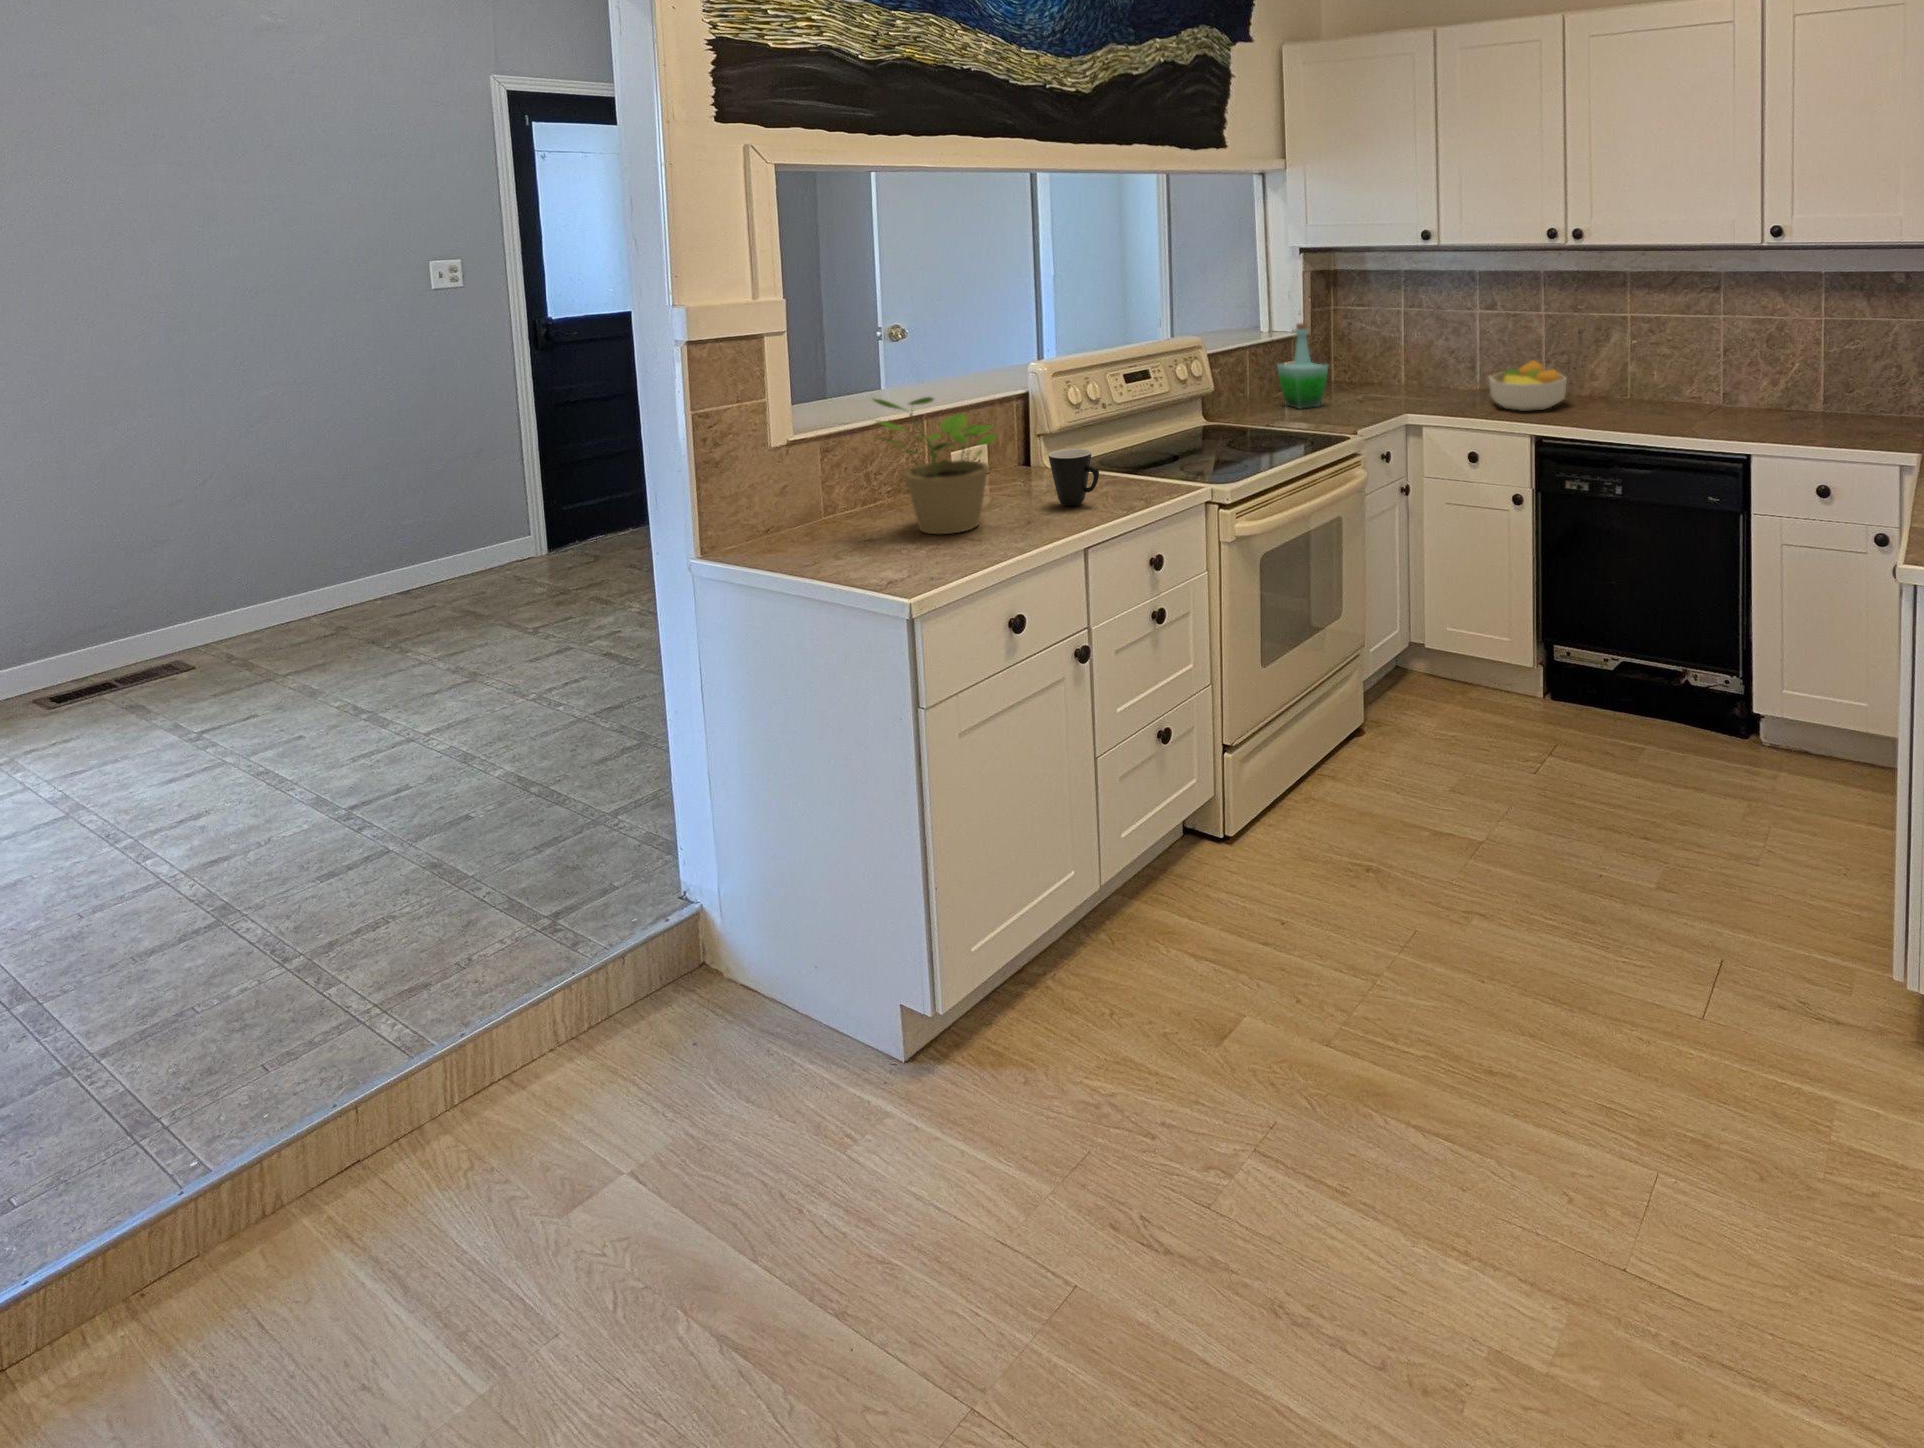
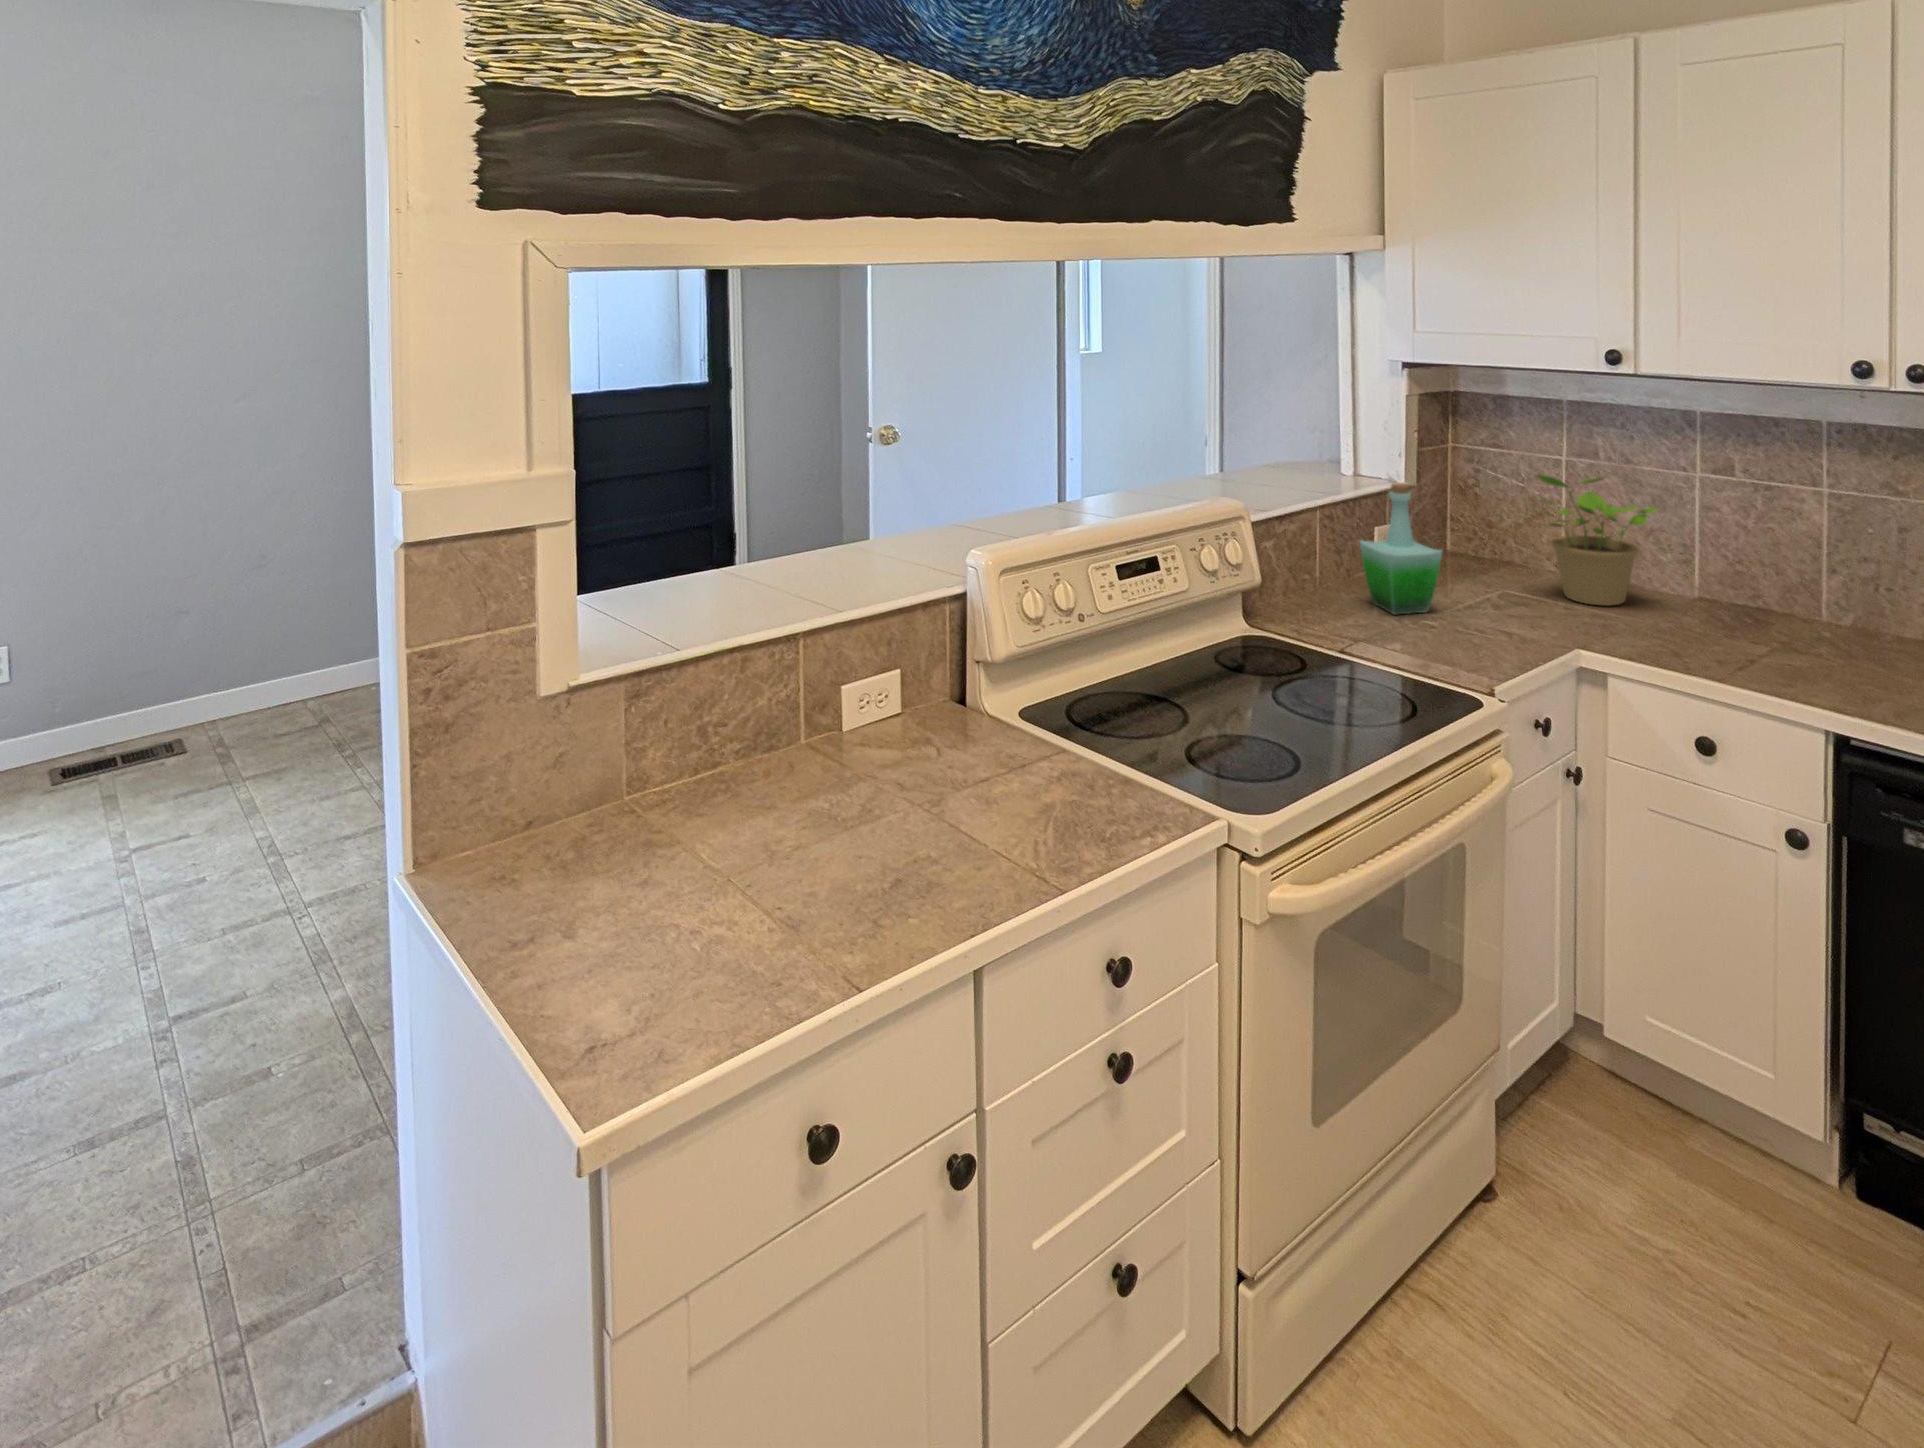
fruit bowl: present [1489,361,1567,411] -> none [1725,573,1886,671]
potted plant: present [873,397,996,534] -> present [1539,475,1657,606]
mug: present [1049,449,1099,506] -> none [953,733,1032,838]

